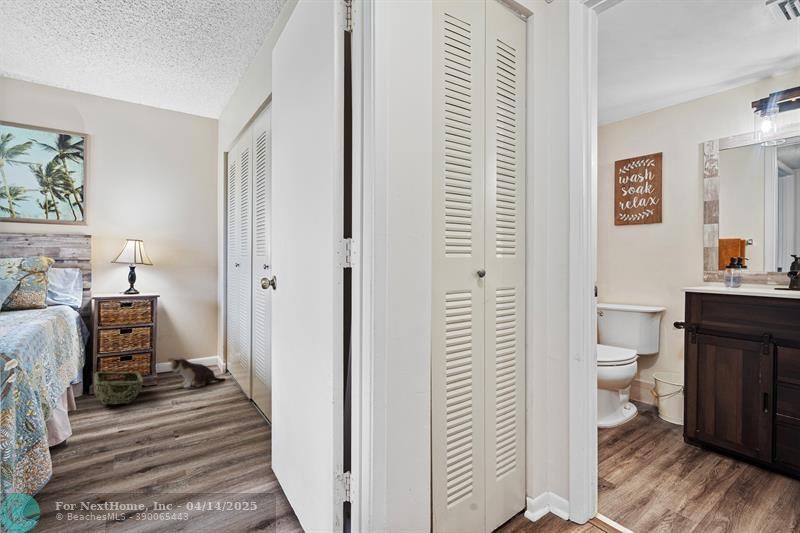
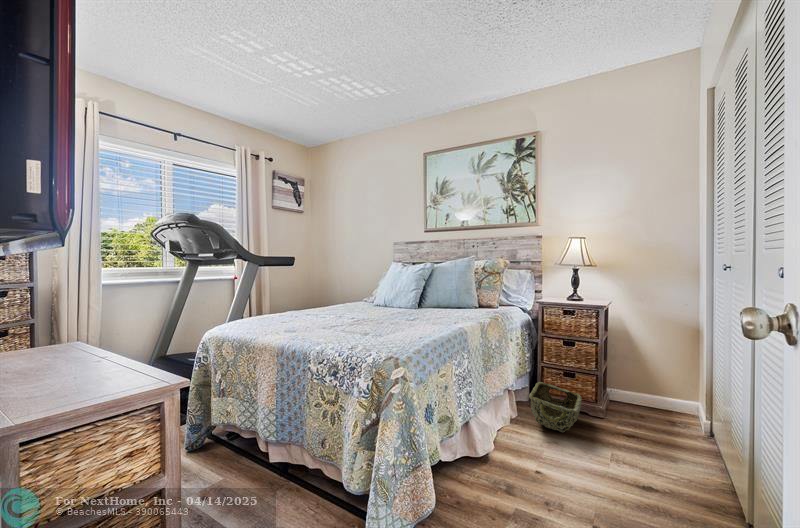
plush toy: present [167,357,226,388] -> none [613,389,706,451]

